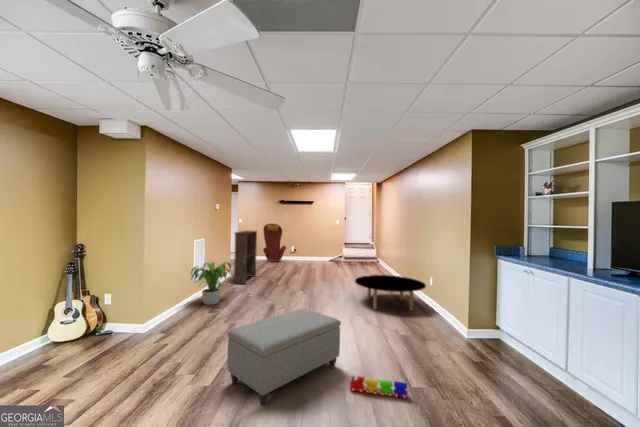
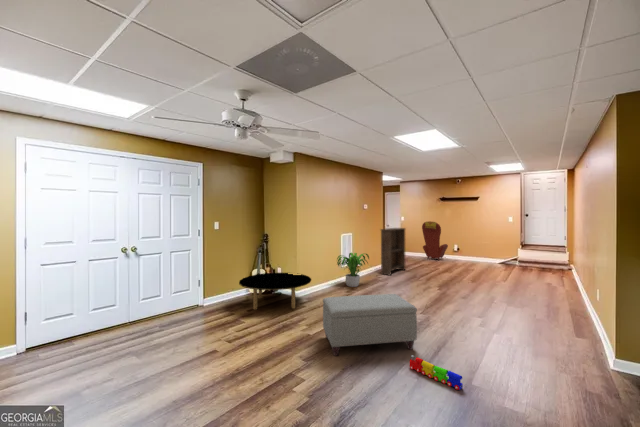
coffee table: present [355,275,426,310] -> present [239,273,311,309]

